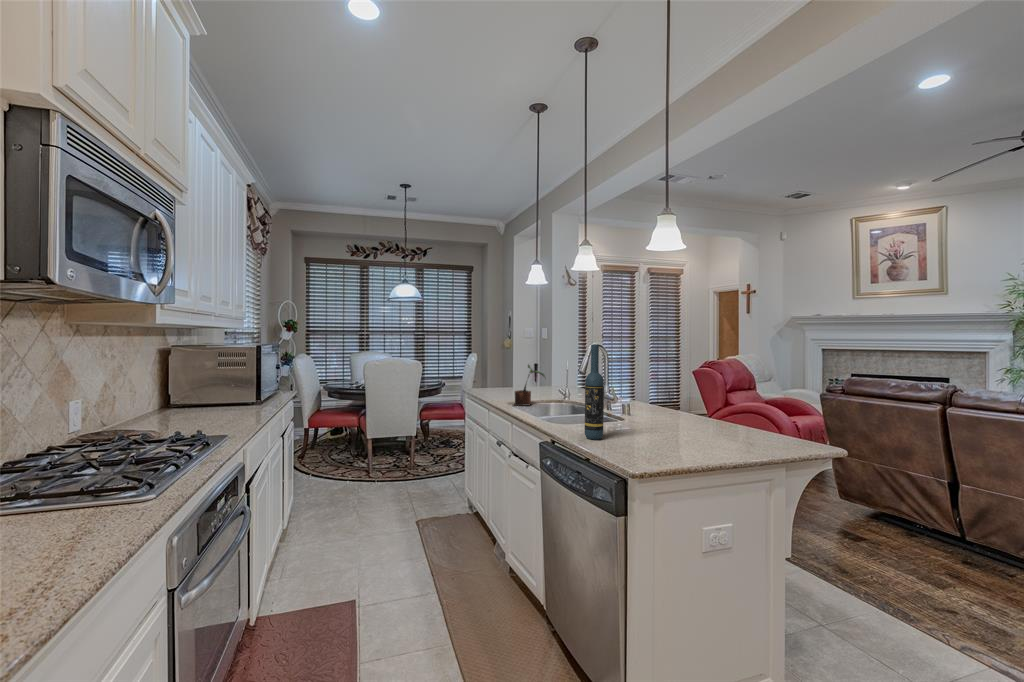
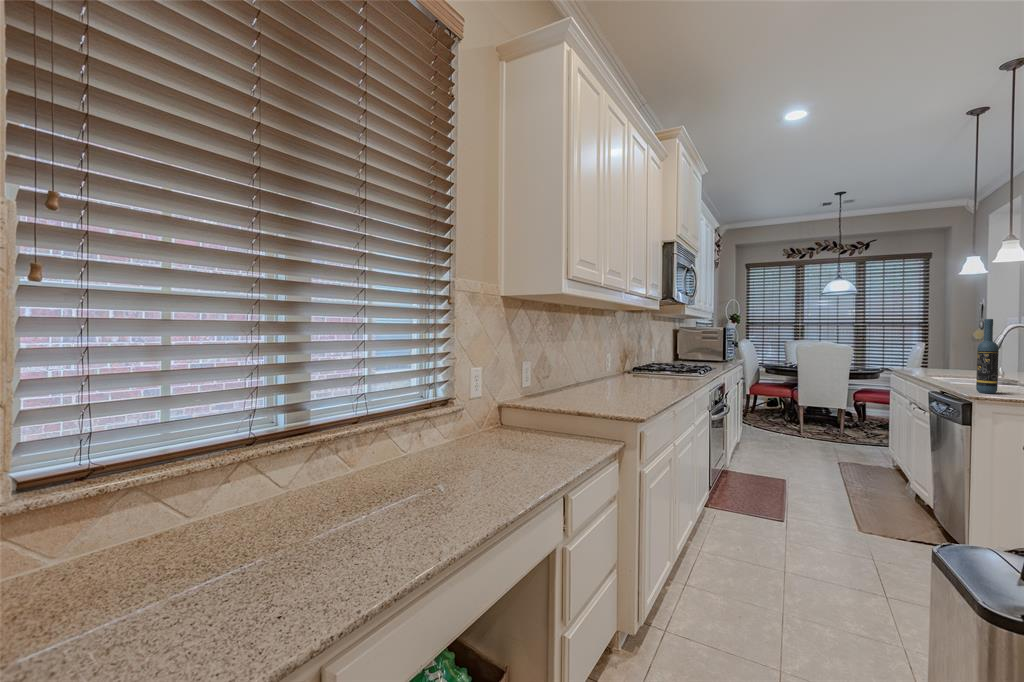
potted plant: present [513,365,545,406] -> none [929,341,972,377]

